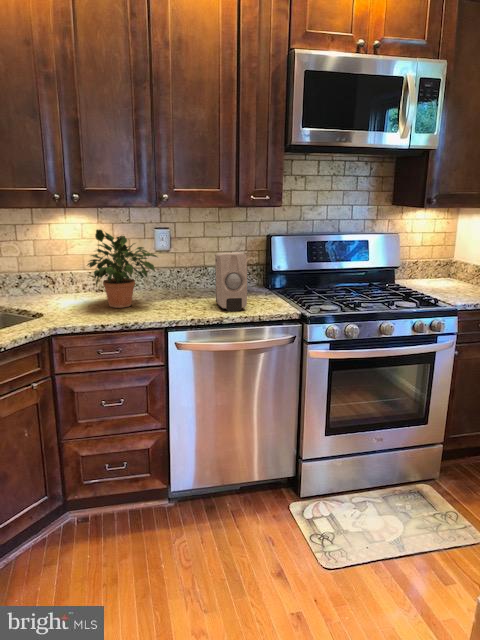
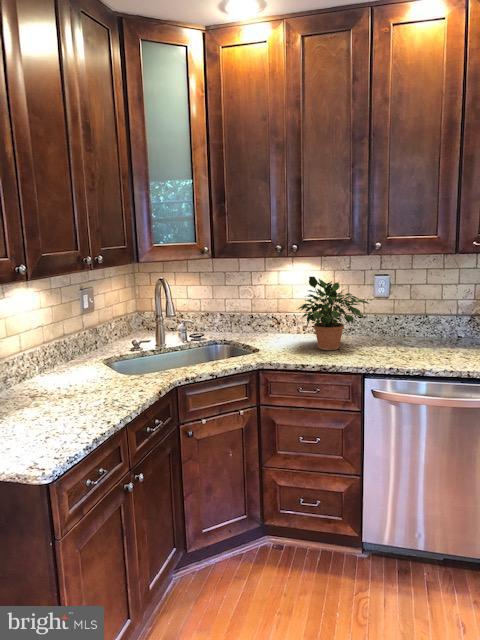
soap dispenser: present [215,253,247,311] -> none [427,301,458,363]

